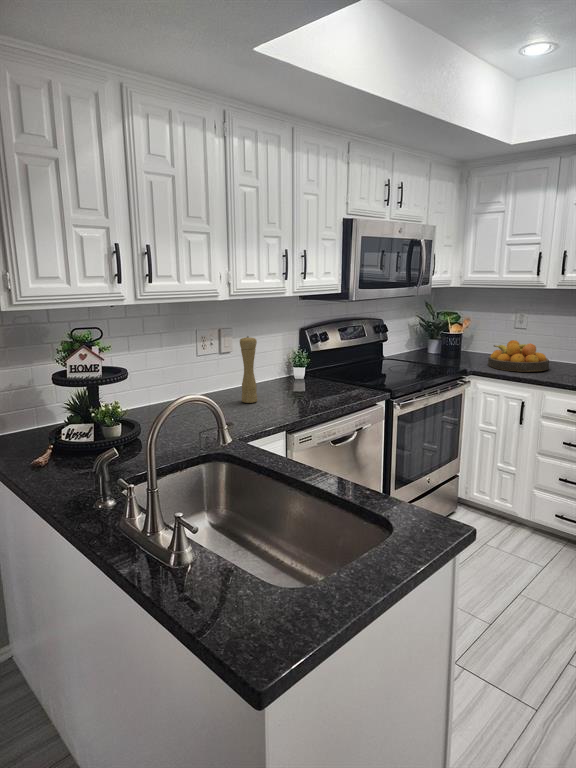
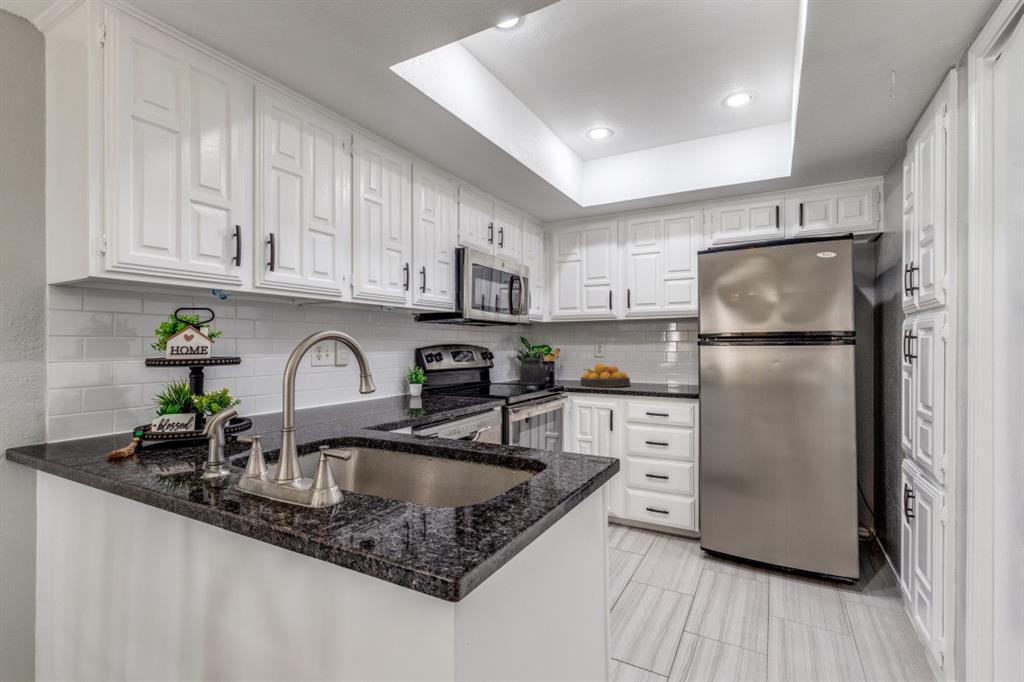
kettle: none [417,319,457,361] -> present [520,350,553,385]
pepper mill: present [240,336,257,403] -> none [360,342,377,408]

